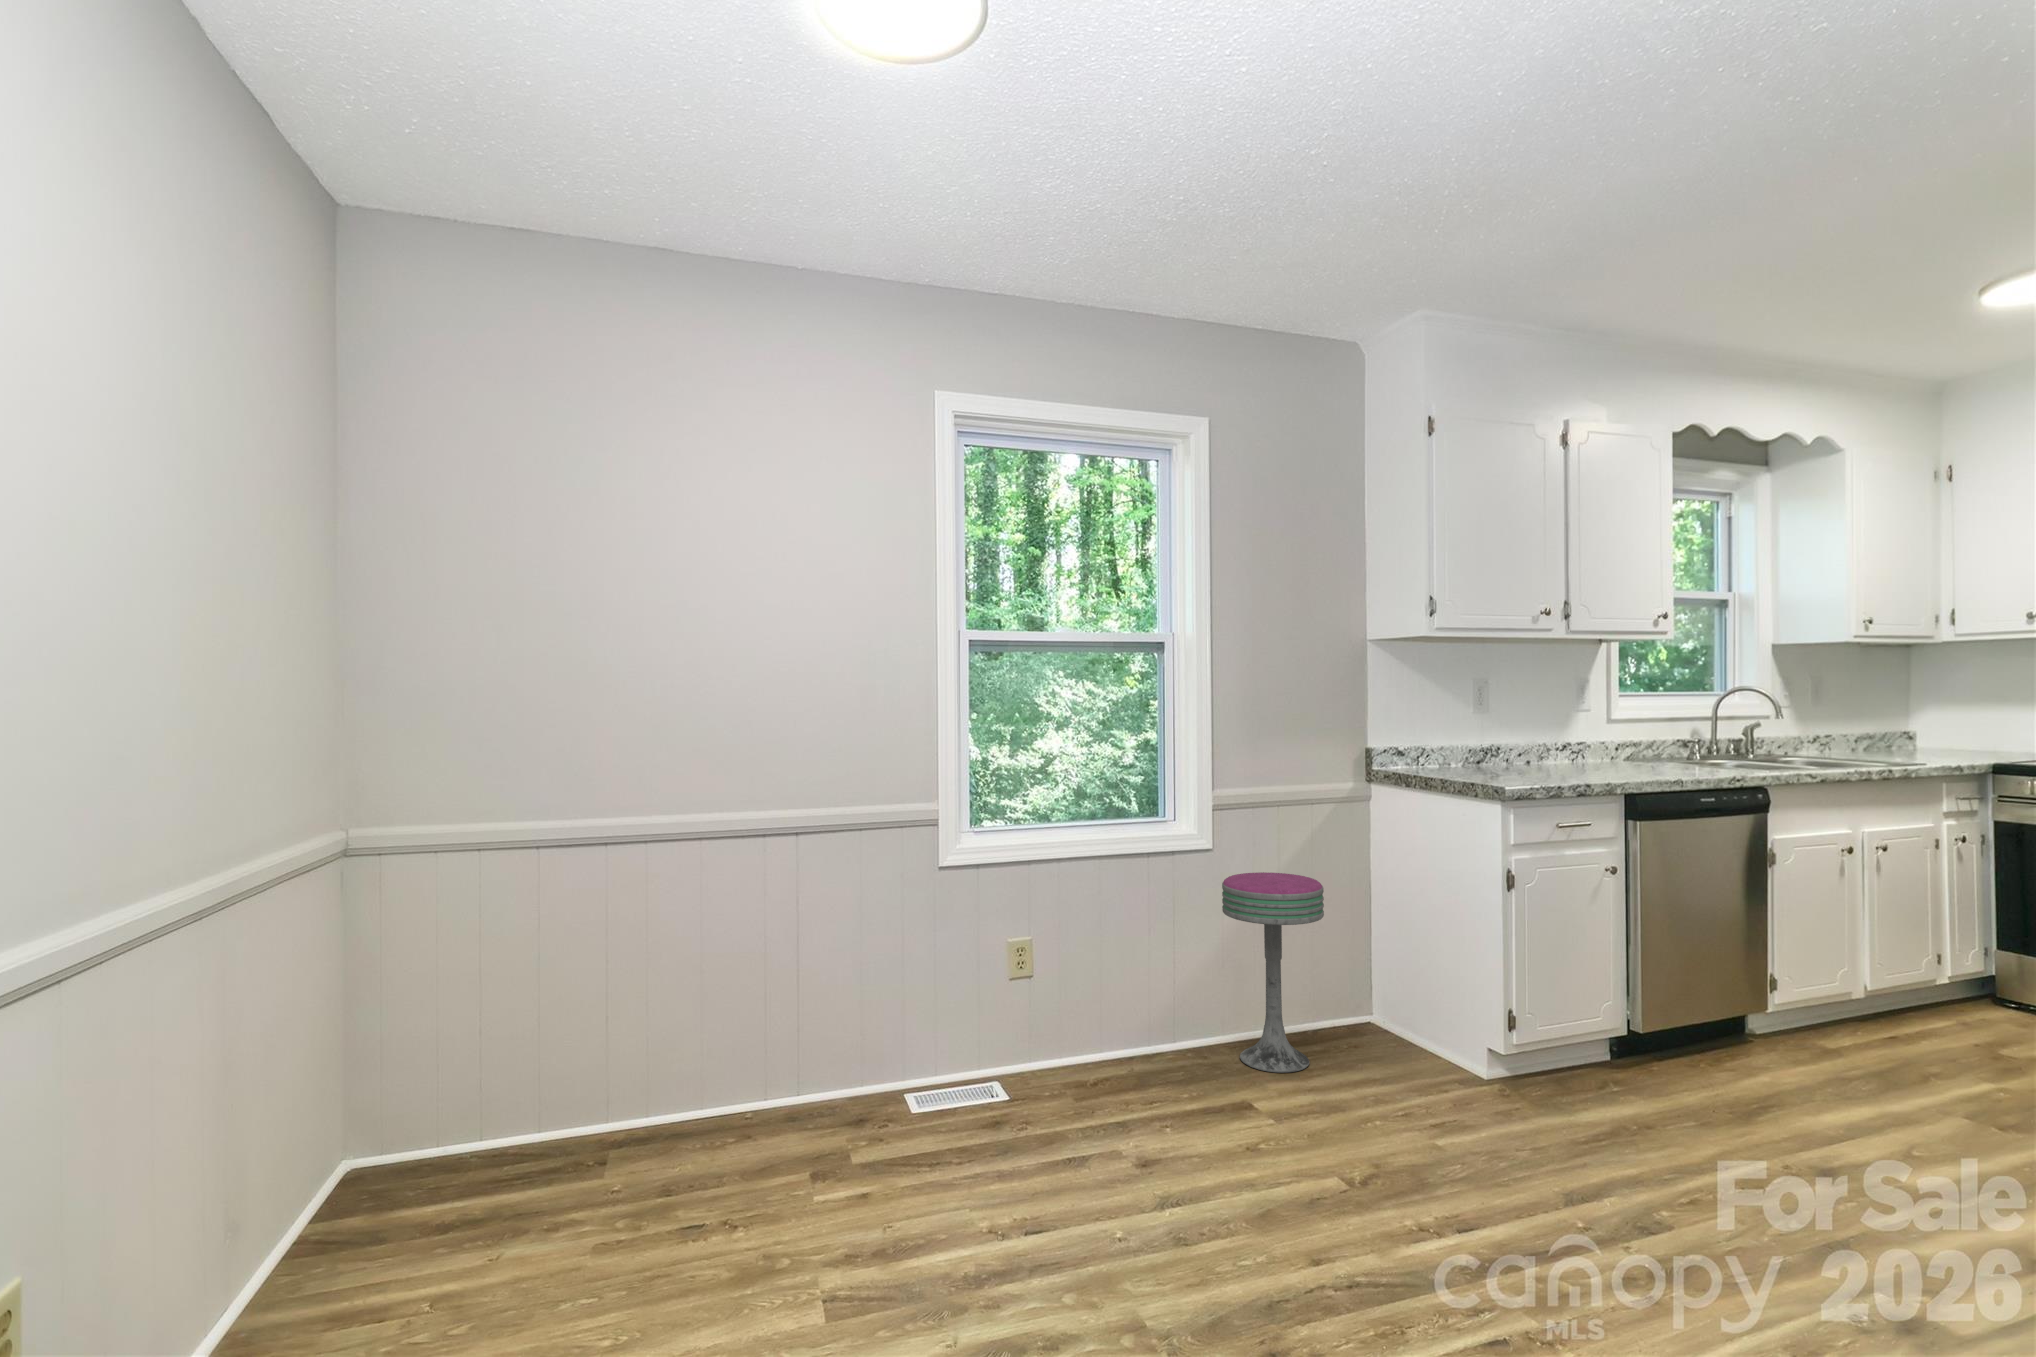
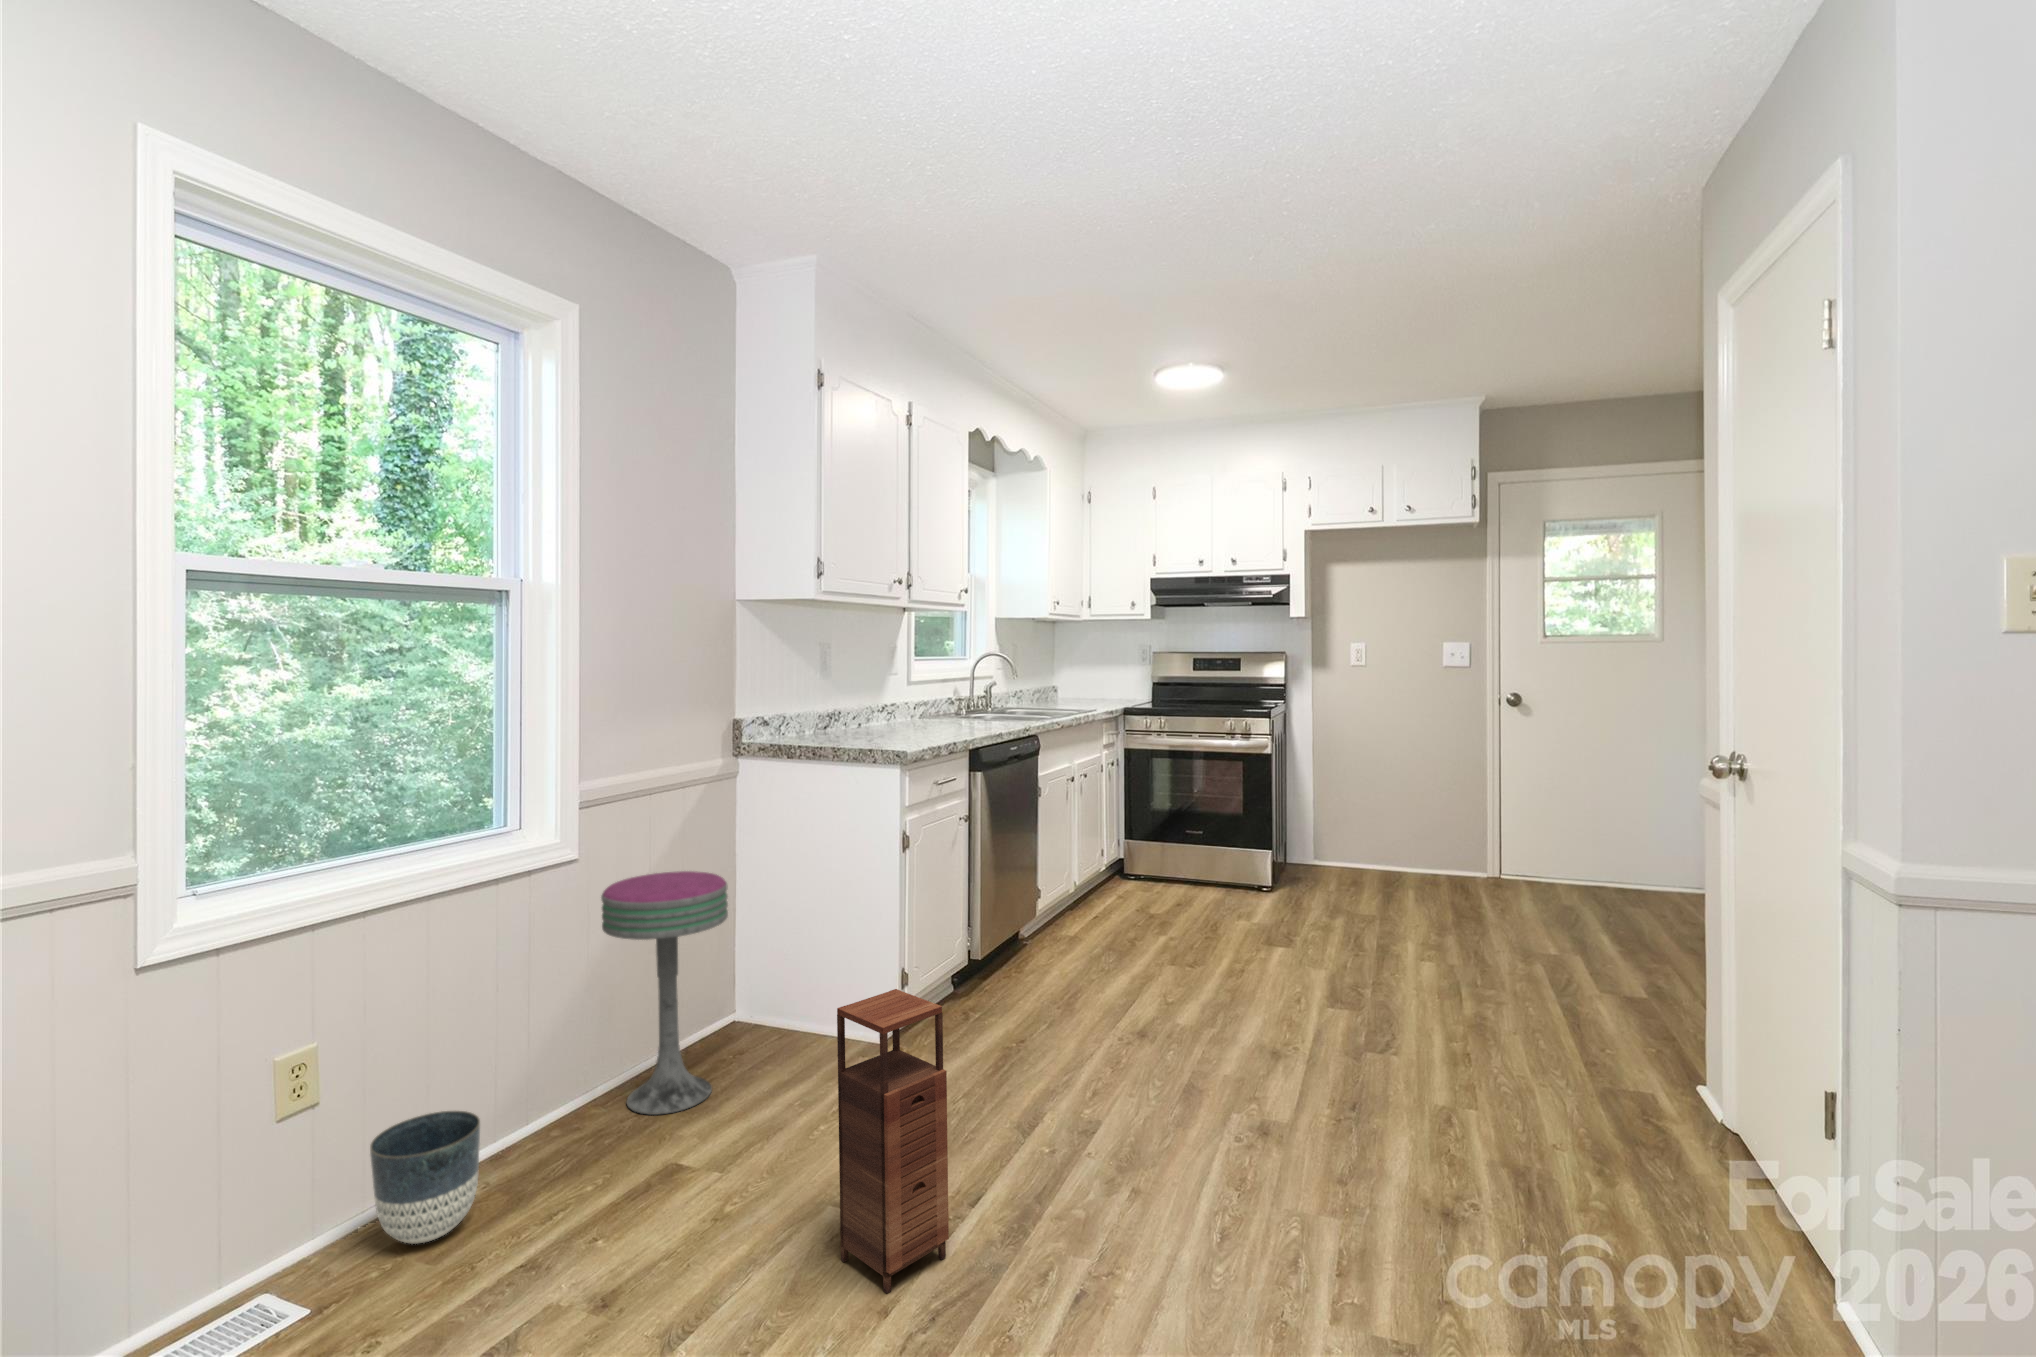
storage cabinet: none [1316,993,1406,1246] -> present [837,989,949,1293]
planter: none [1049,1007,1112,1090] -> present [370,1111,480,1244]

